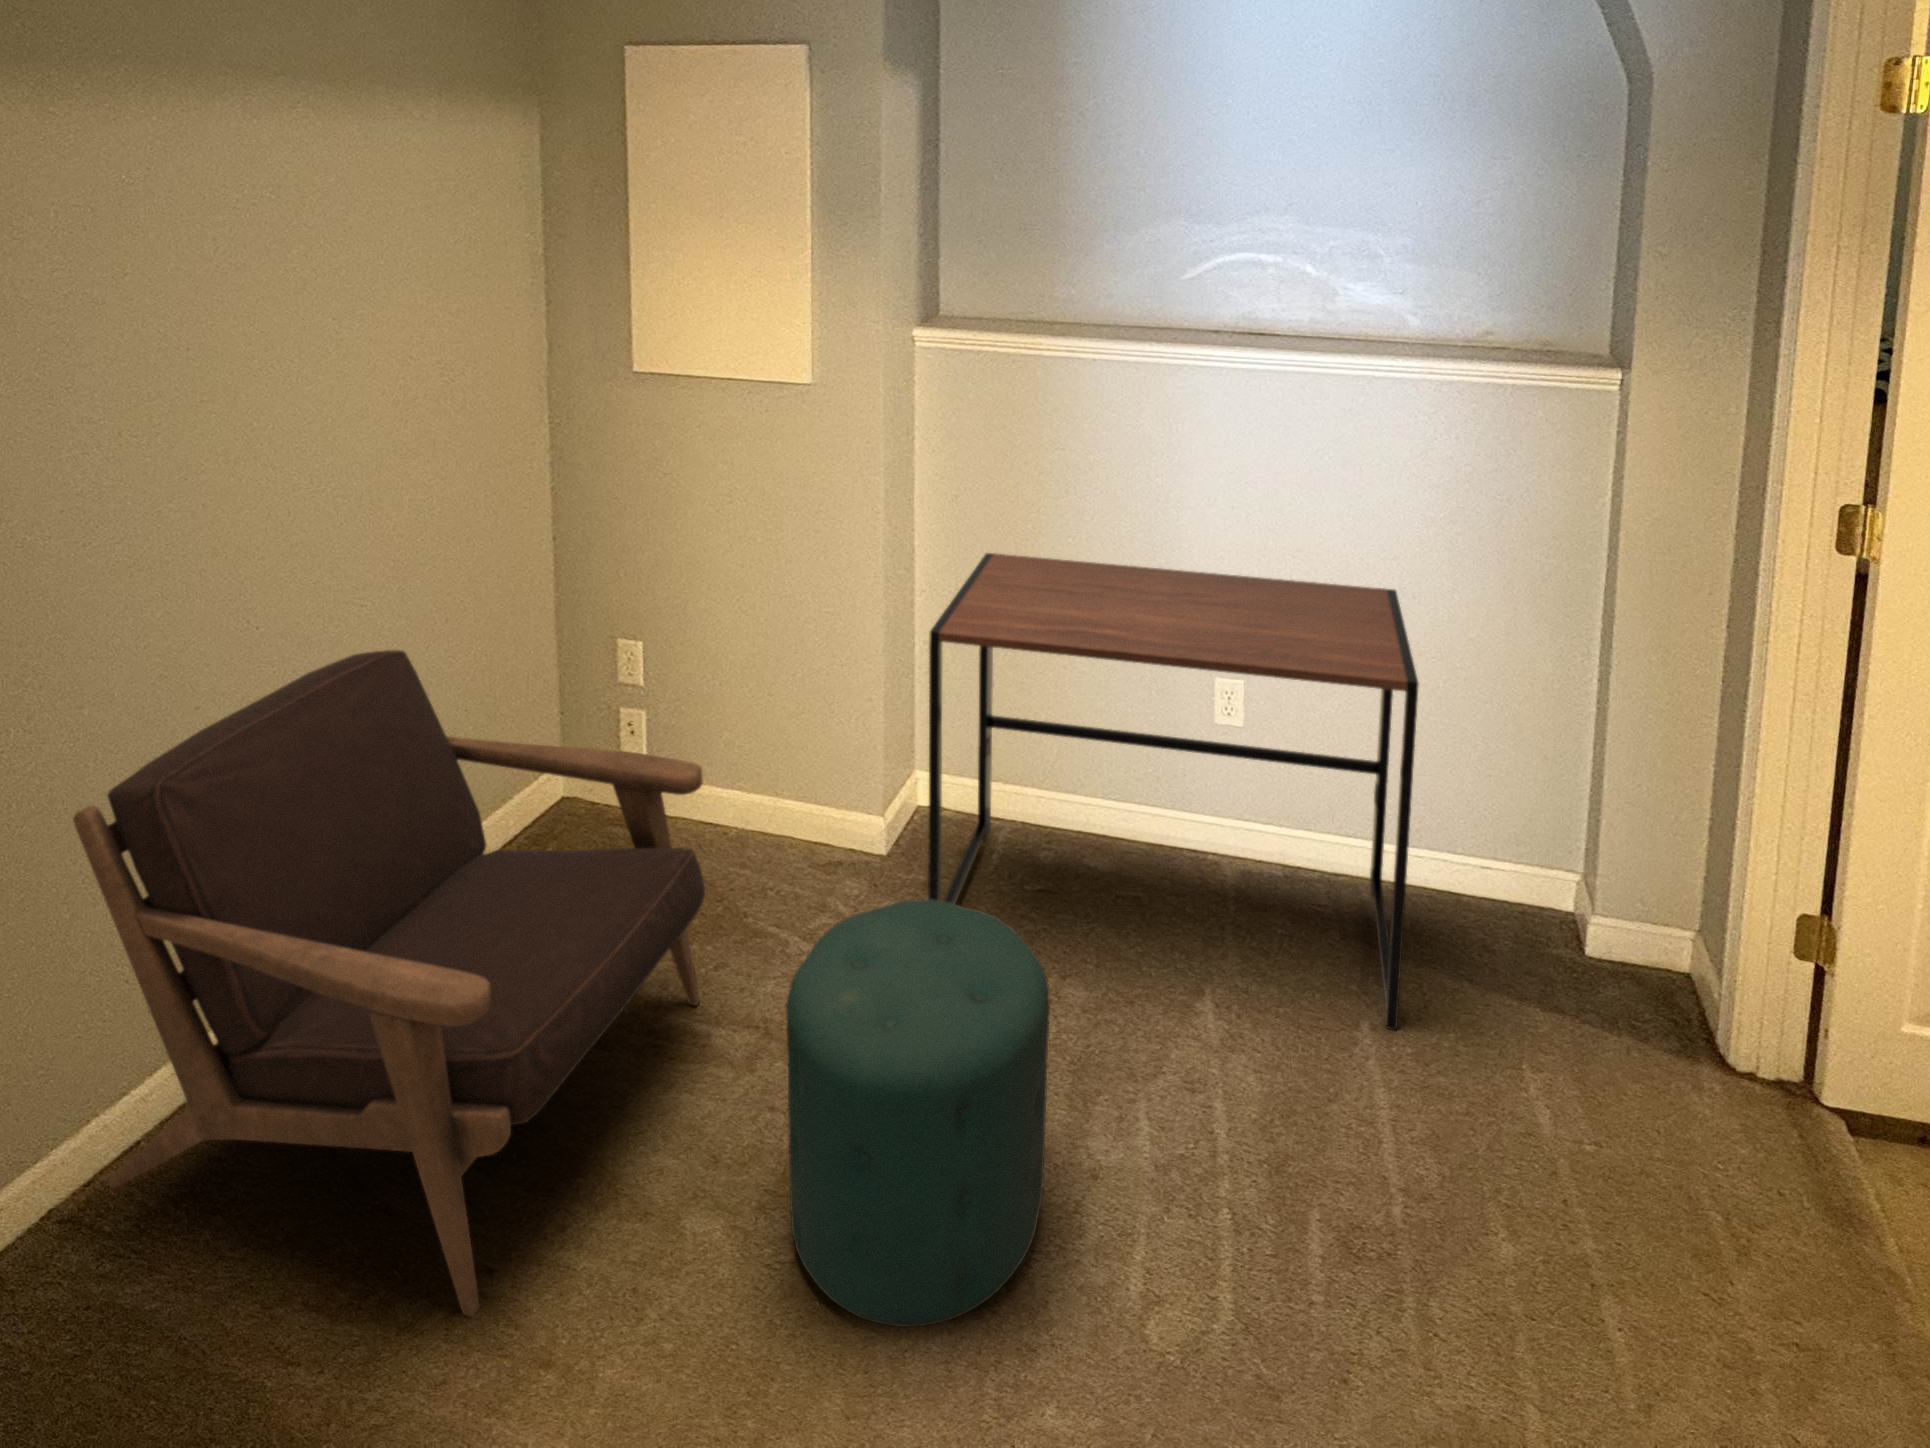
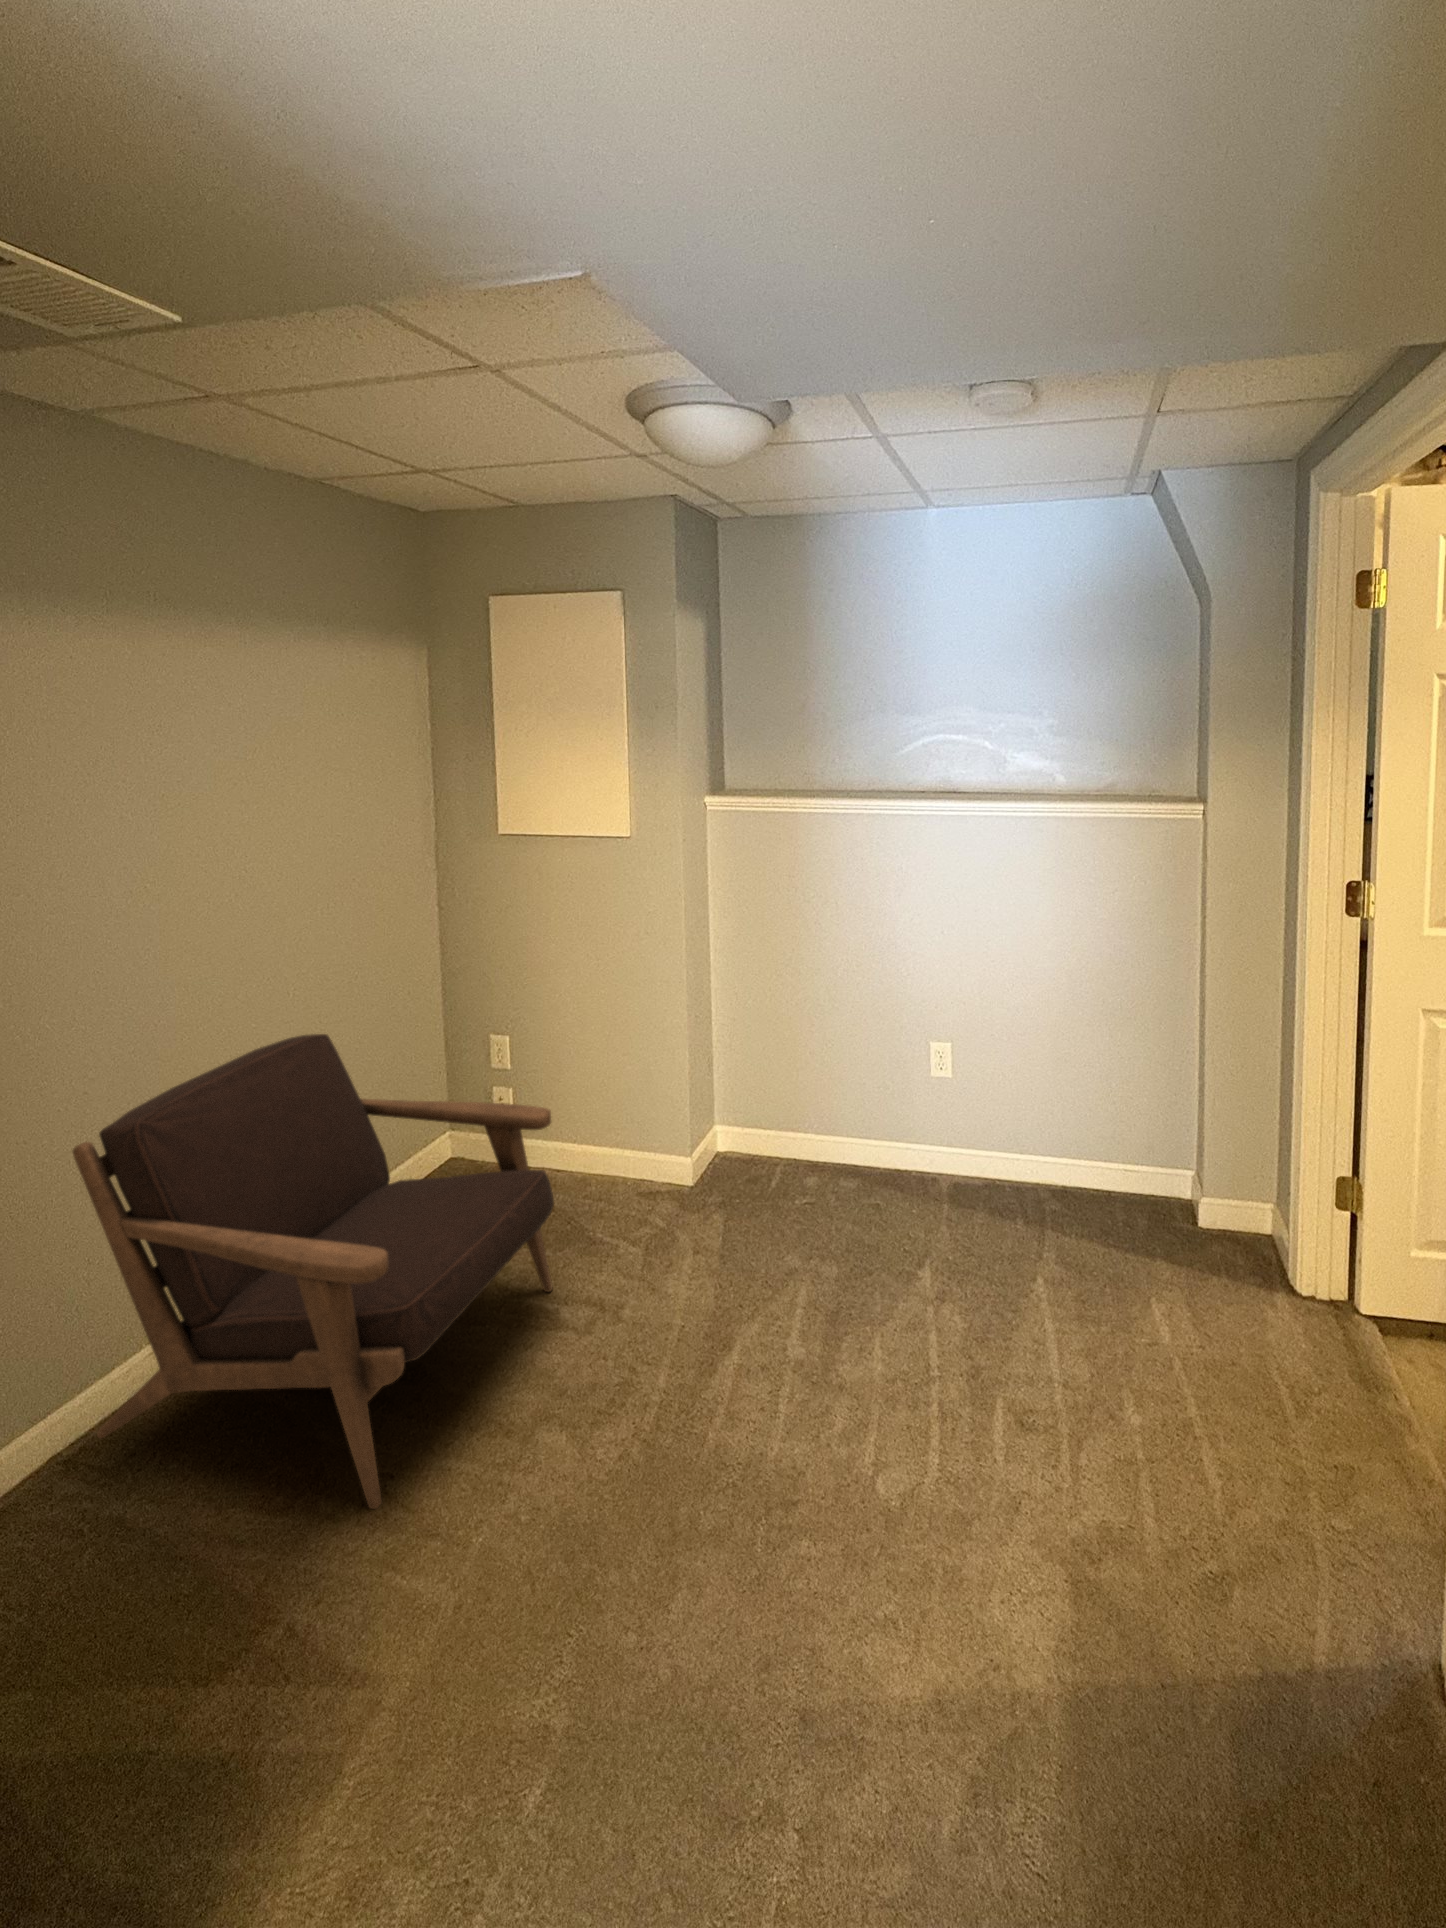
desk: present [928,553,1419,1030] -> none [718,958,1066,1282]
ottoman: present [786,899,1050,1327] -> none [610,1191,803,1496]

